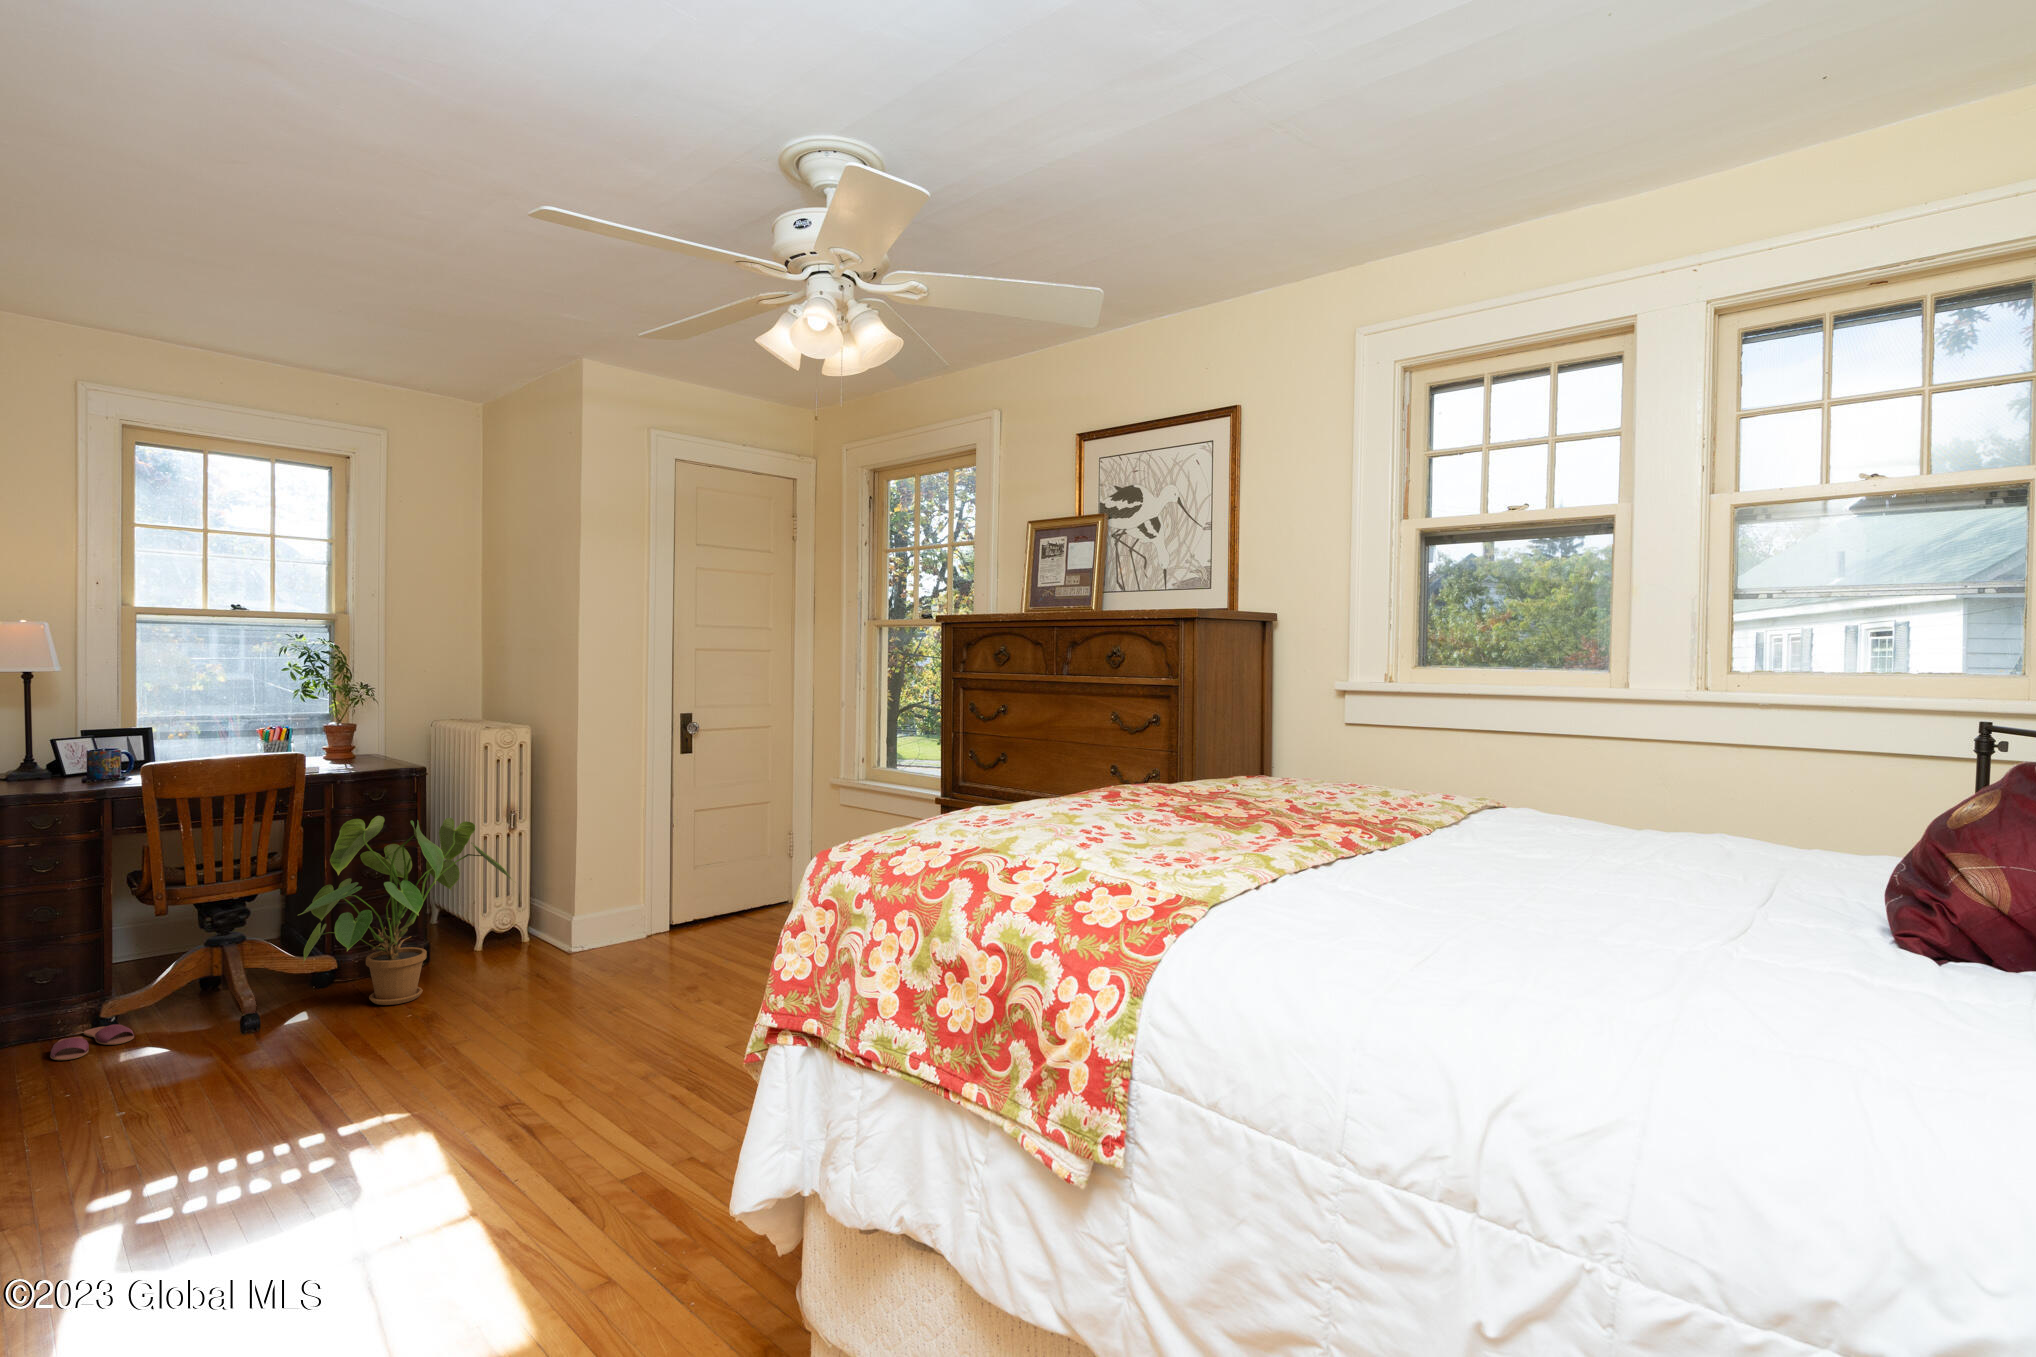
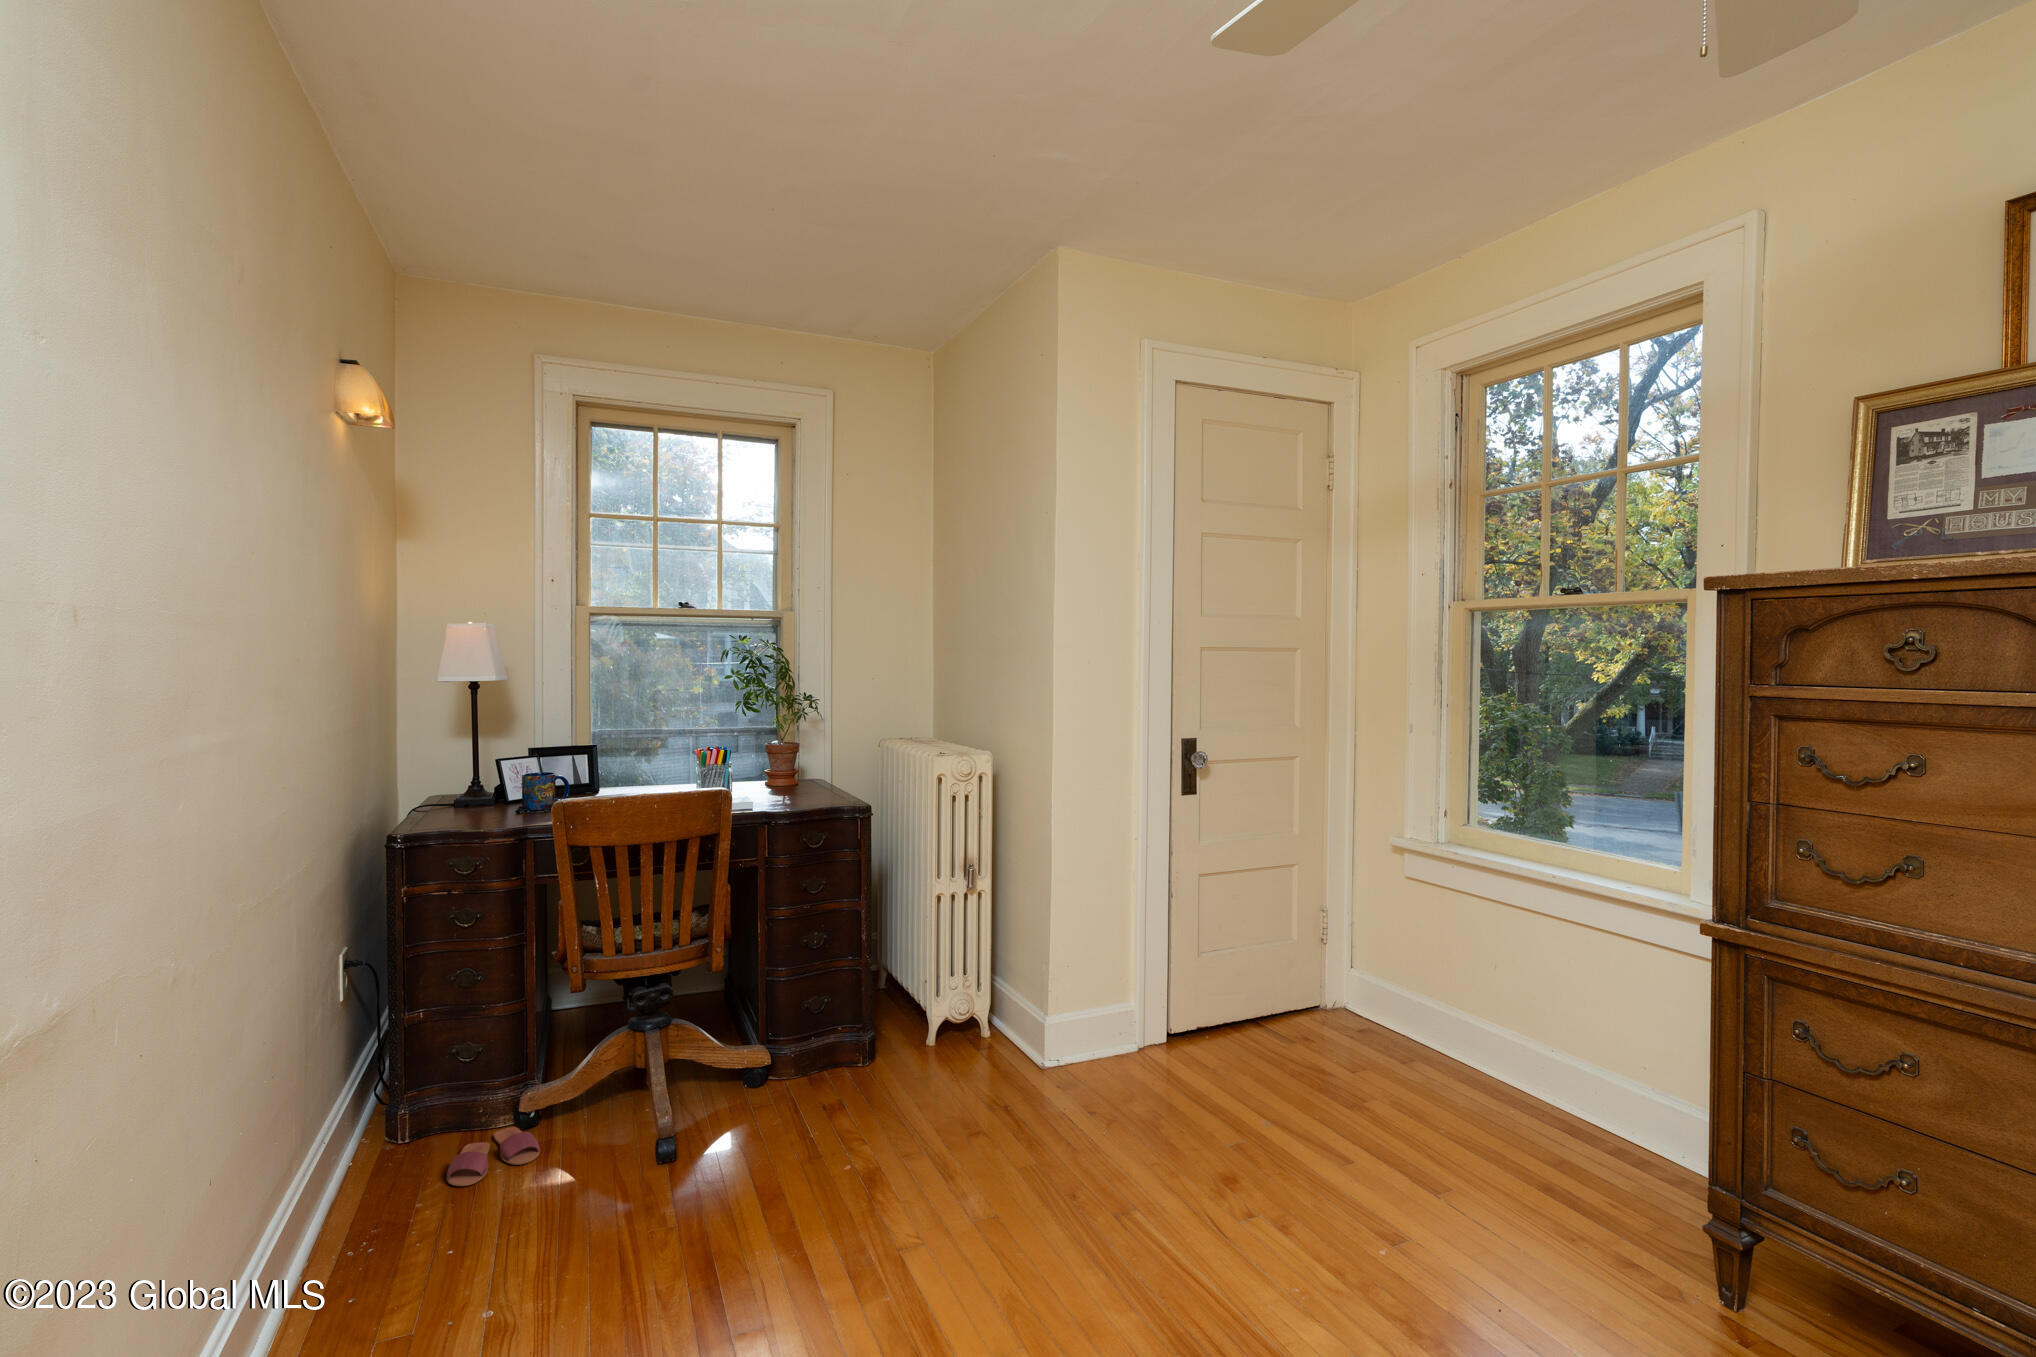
house plant: present [299,816,512,1005] -> none [716,870,979,1142]

